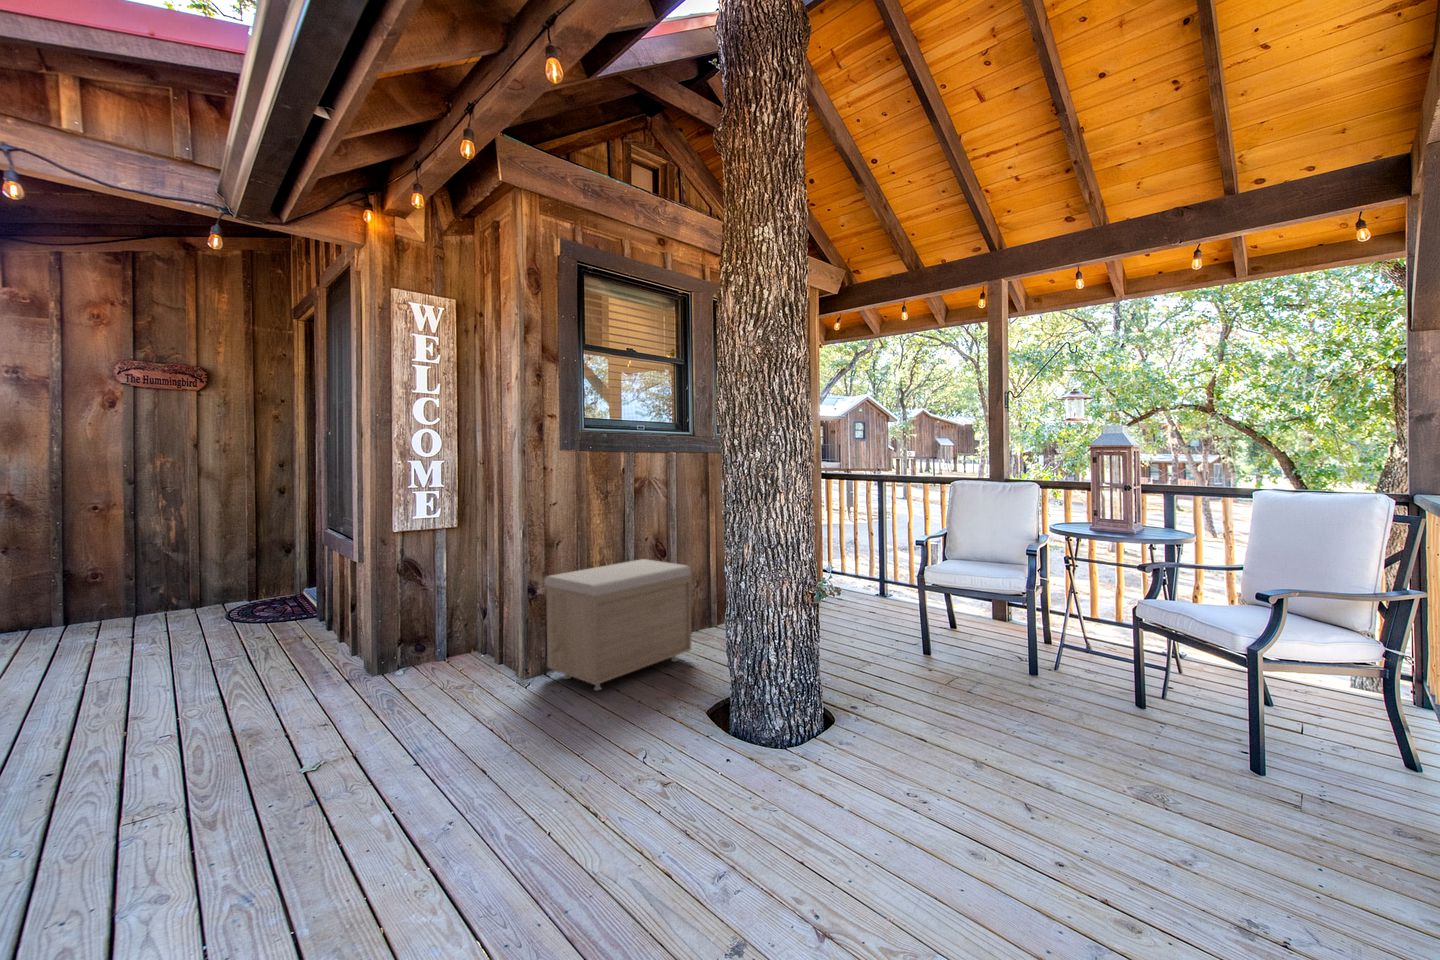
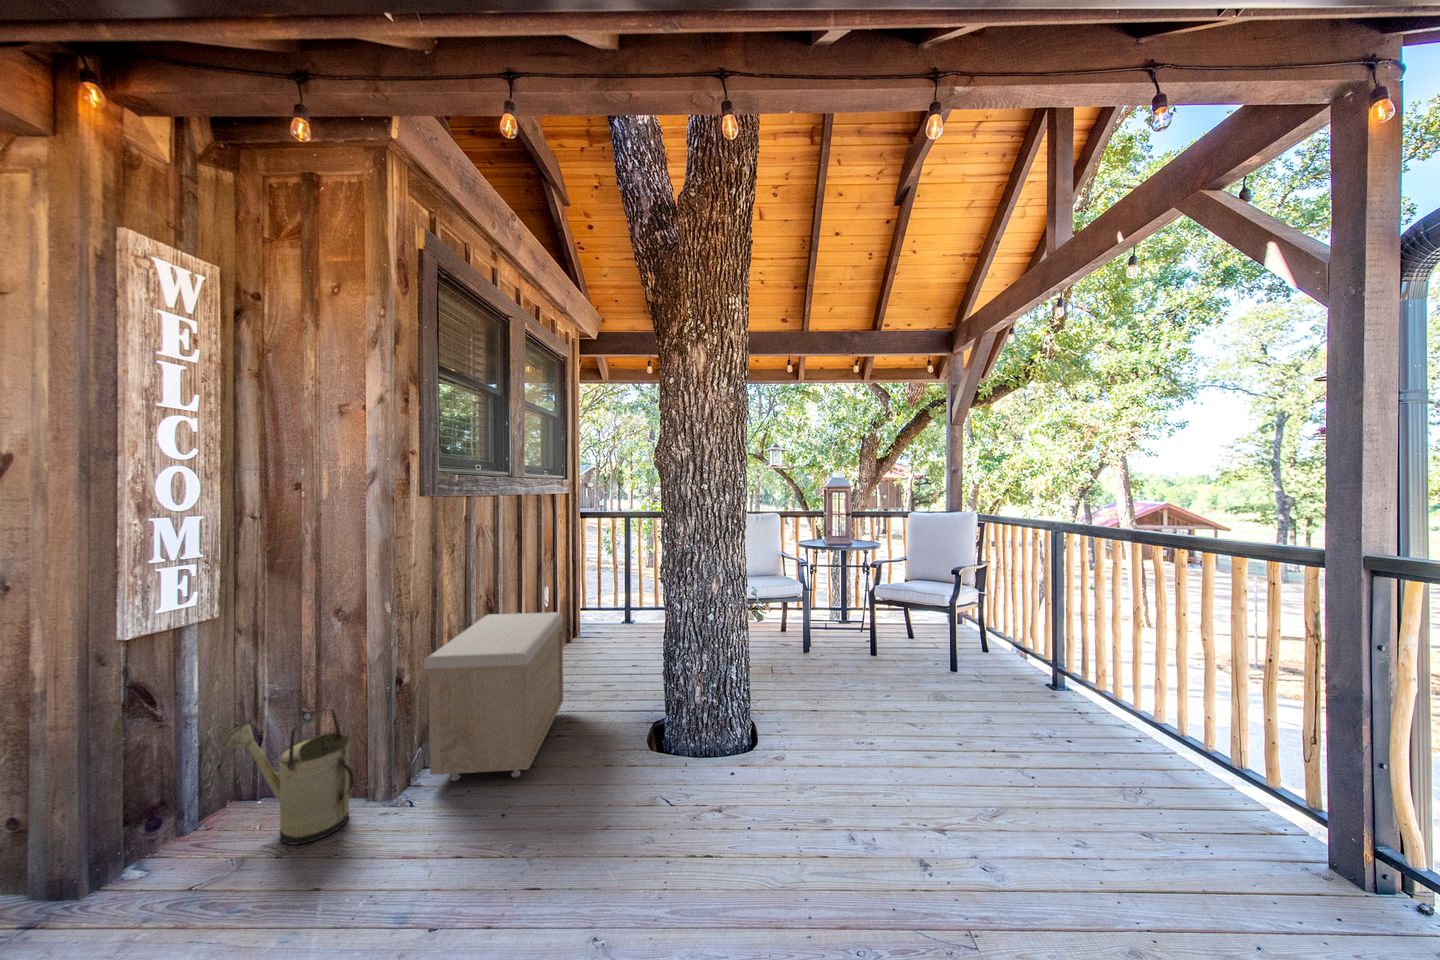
watering can: none [451,598,501,682] -> present [224,709,354,844]

